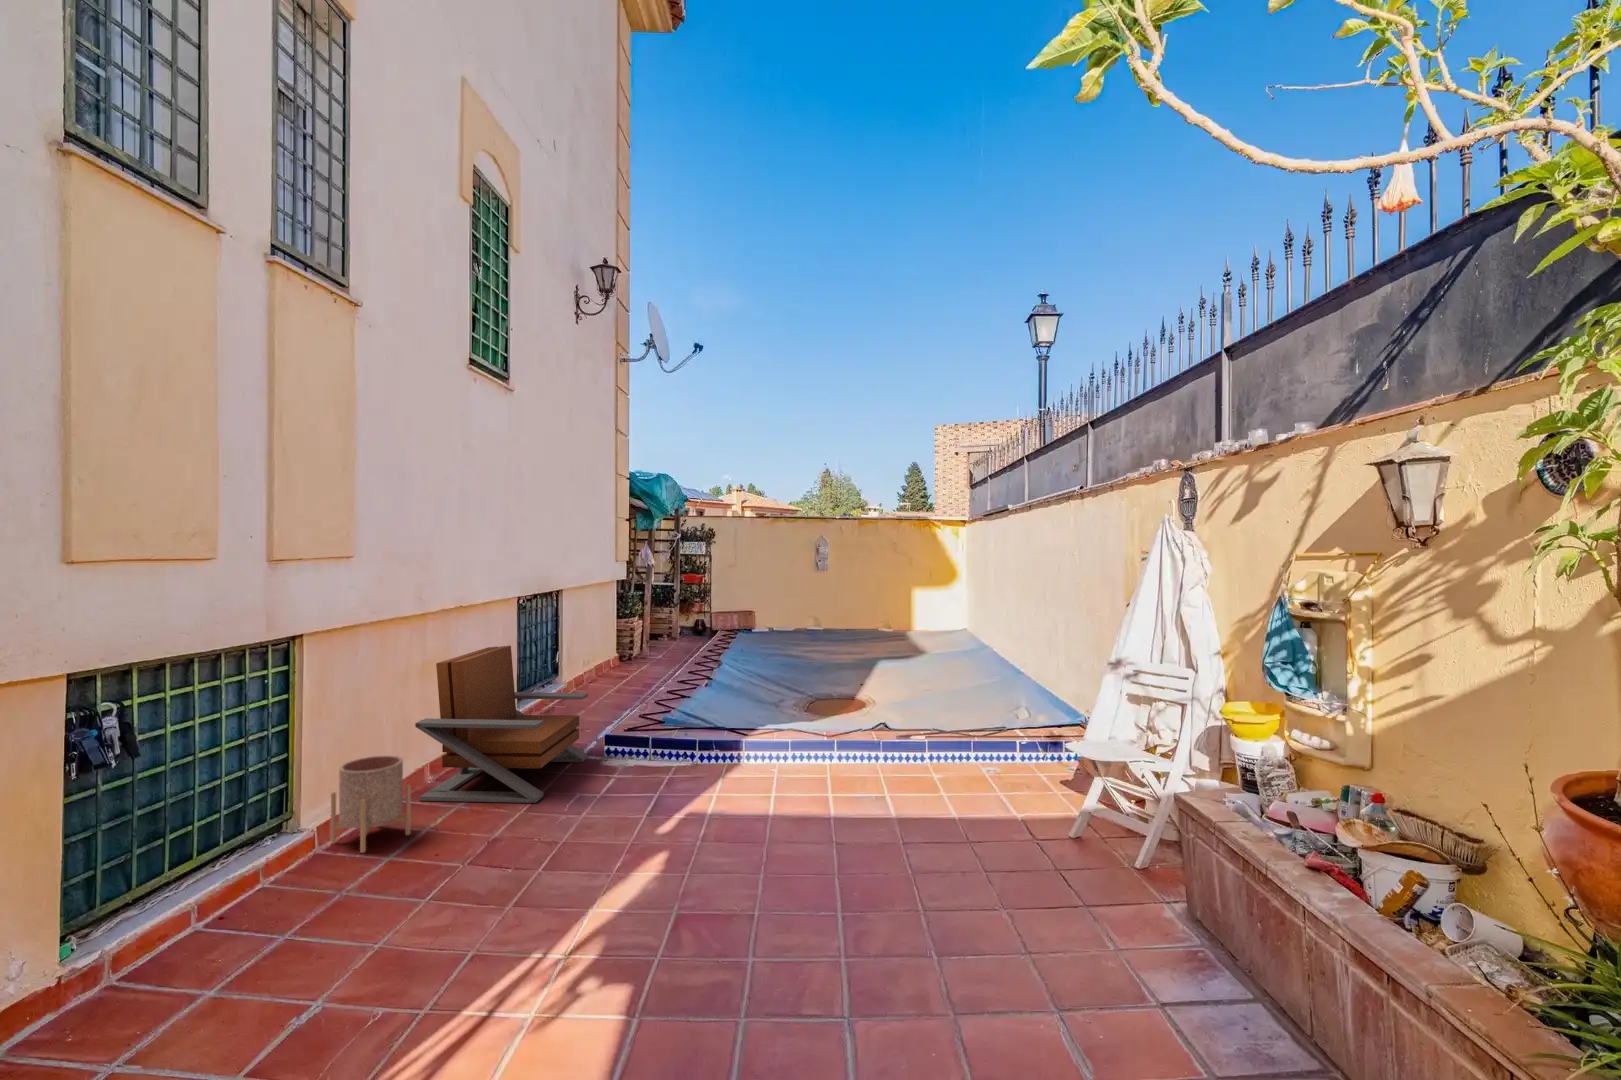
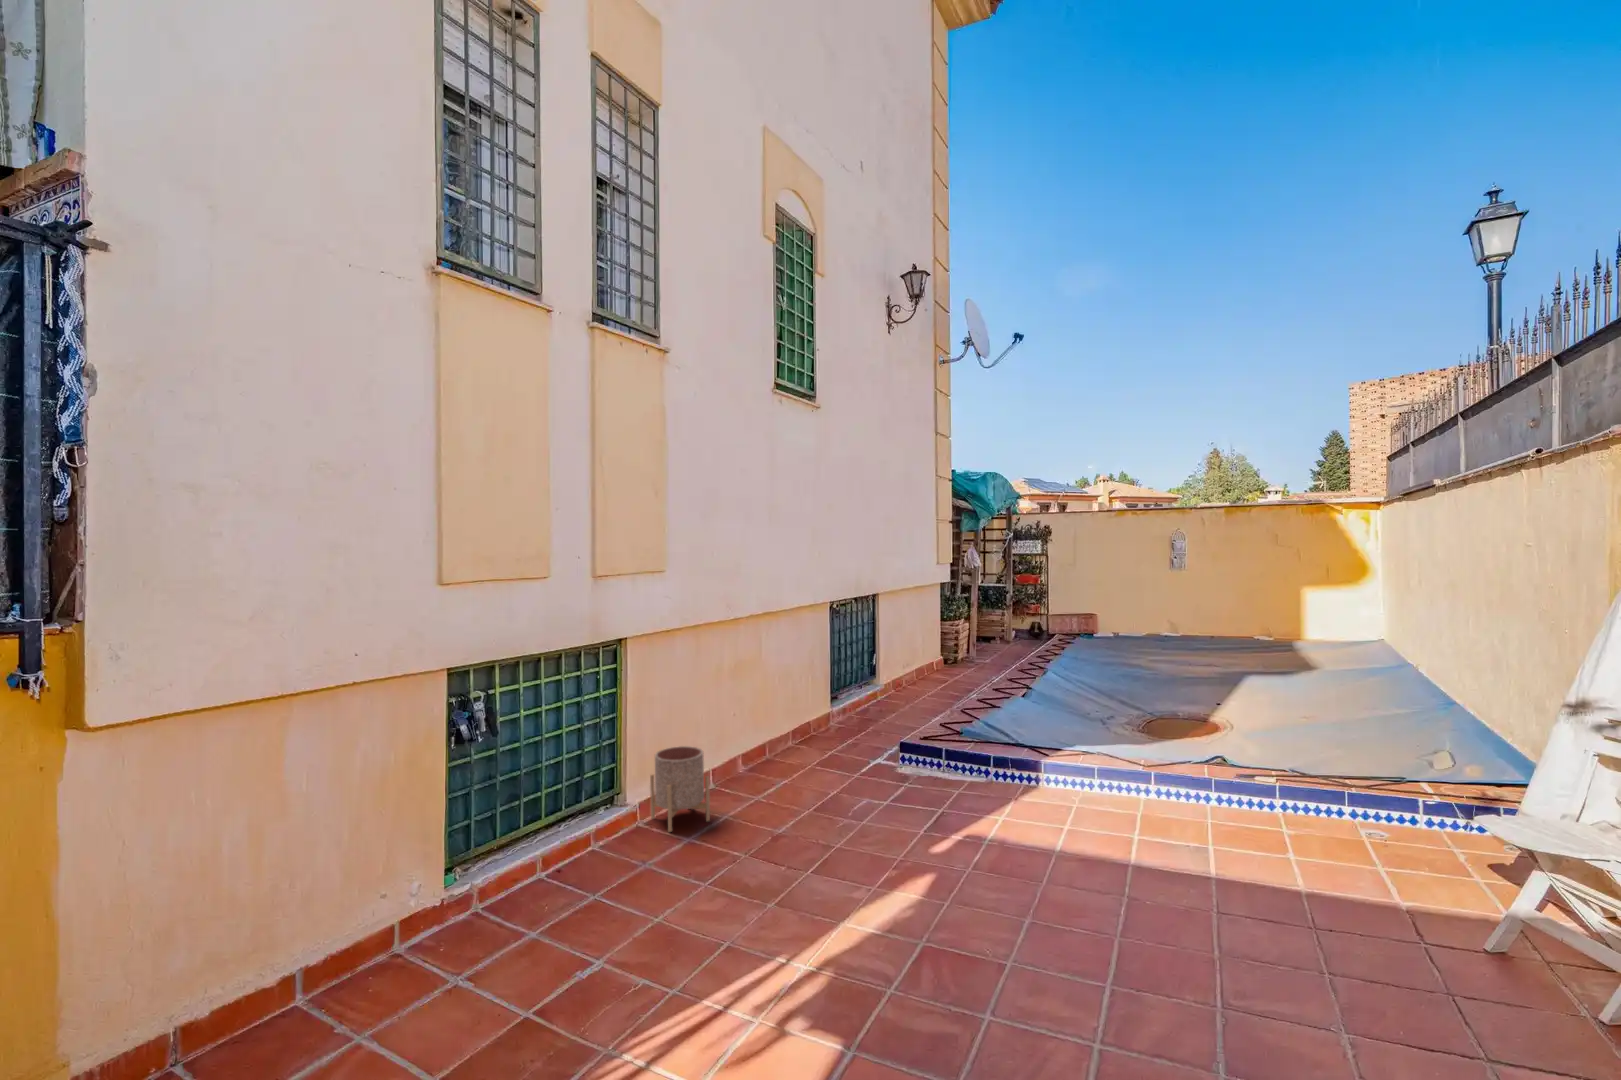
lounge chair: present [415,646,588,803] -> none [723,650,881,808]

